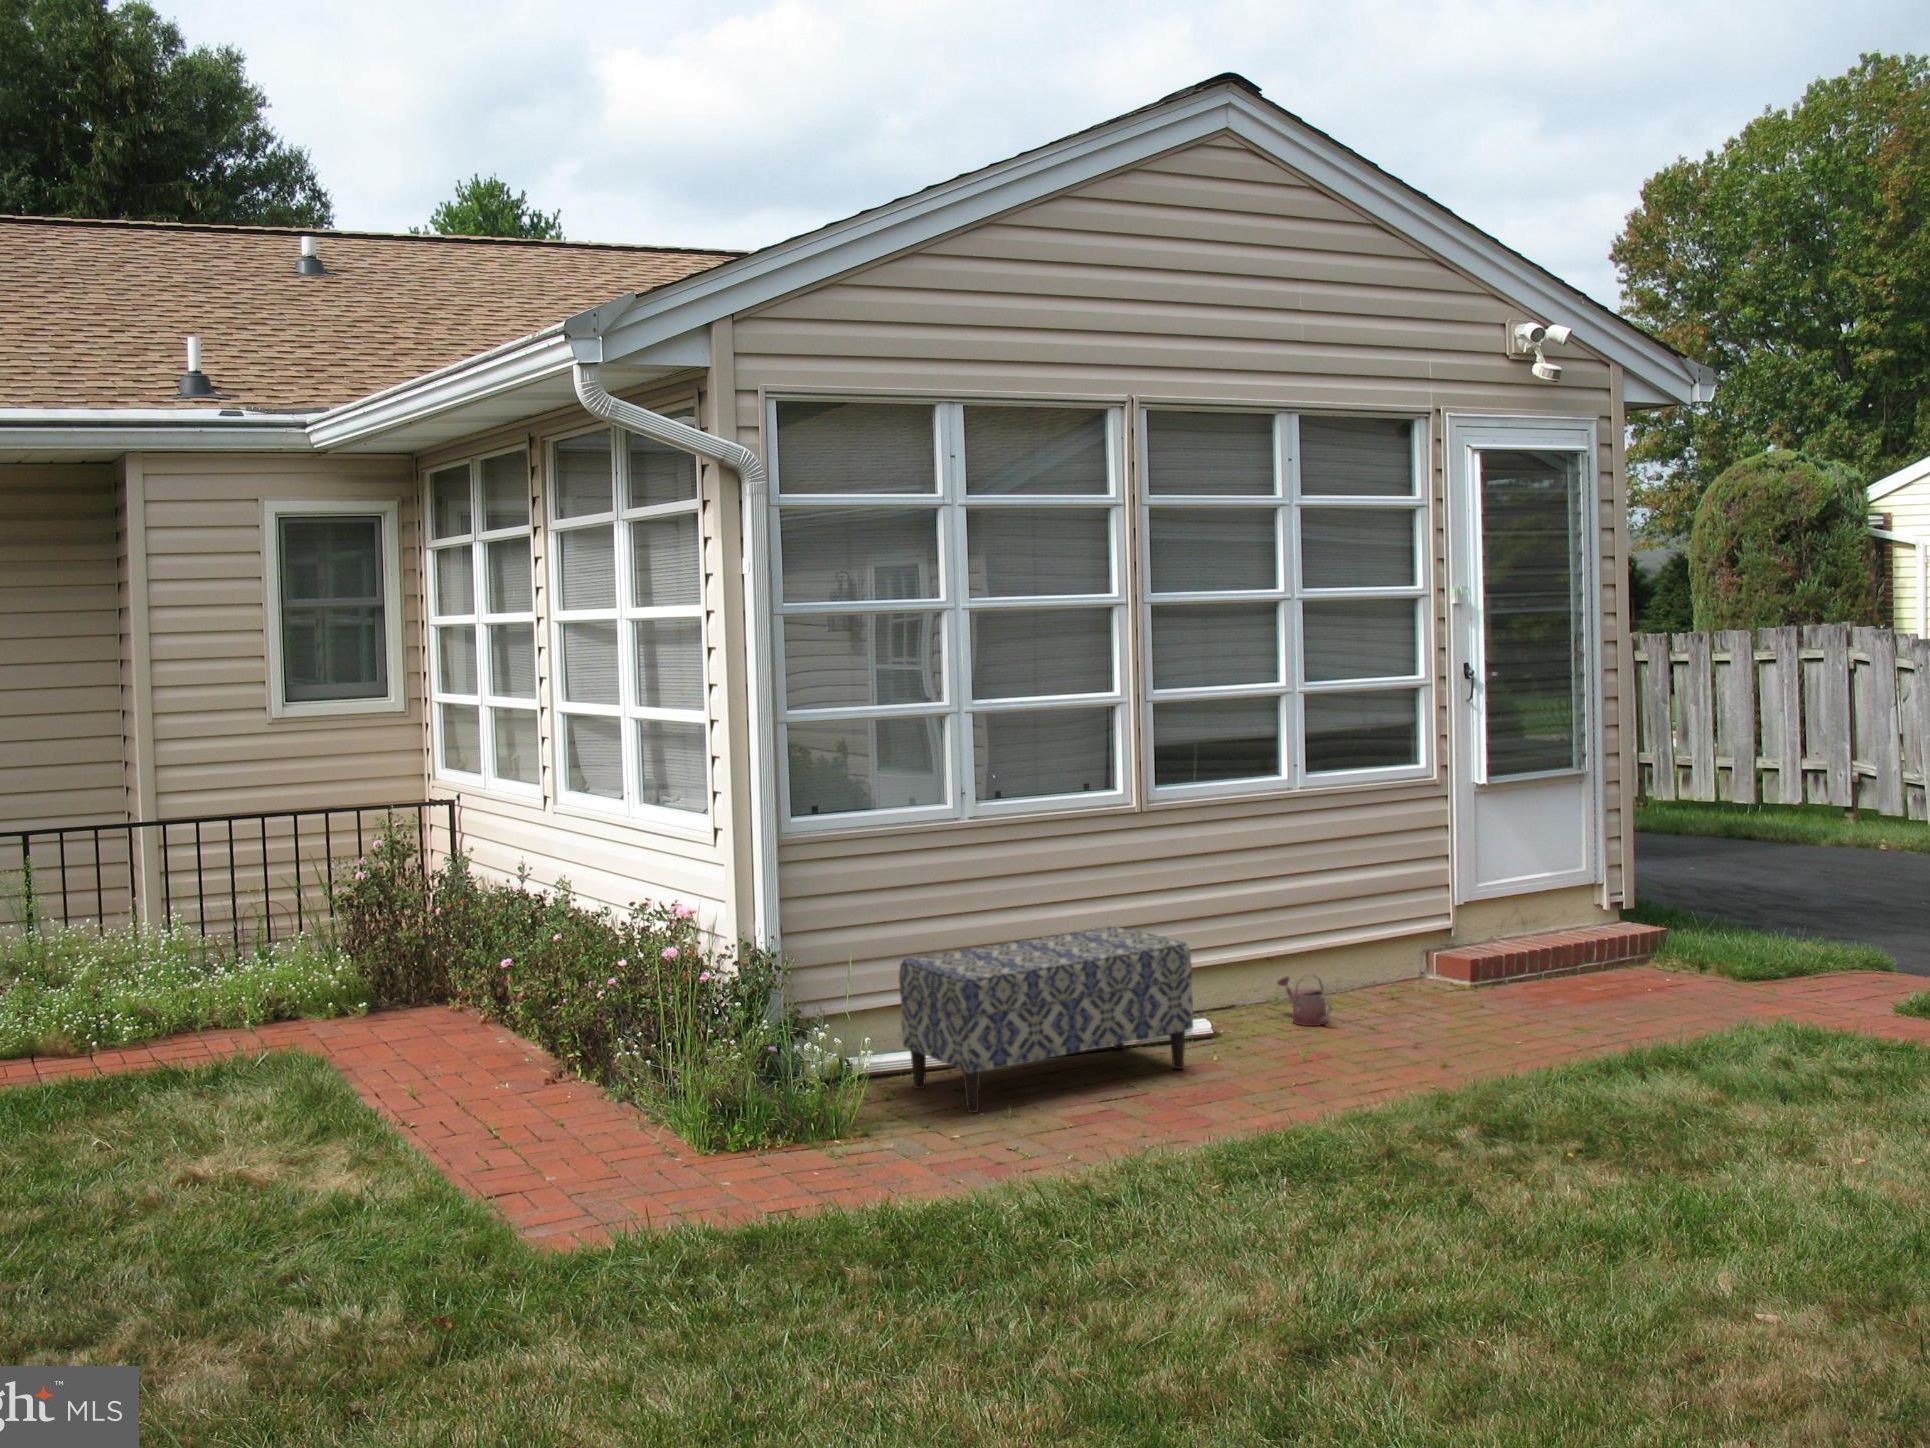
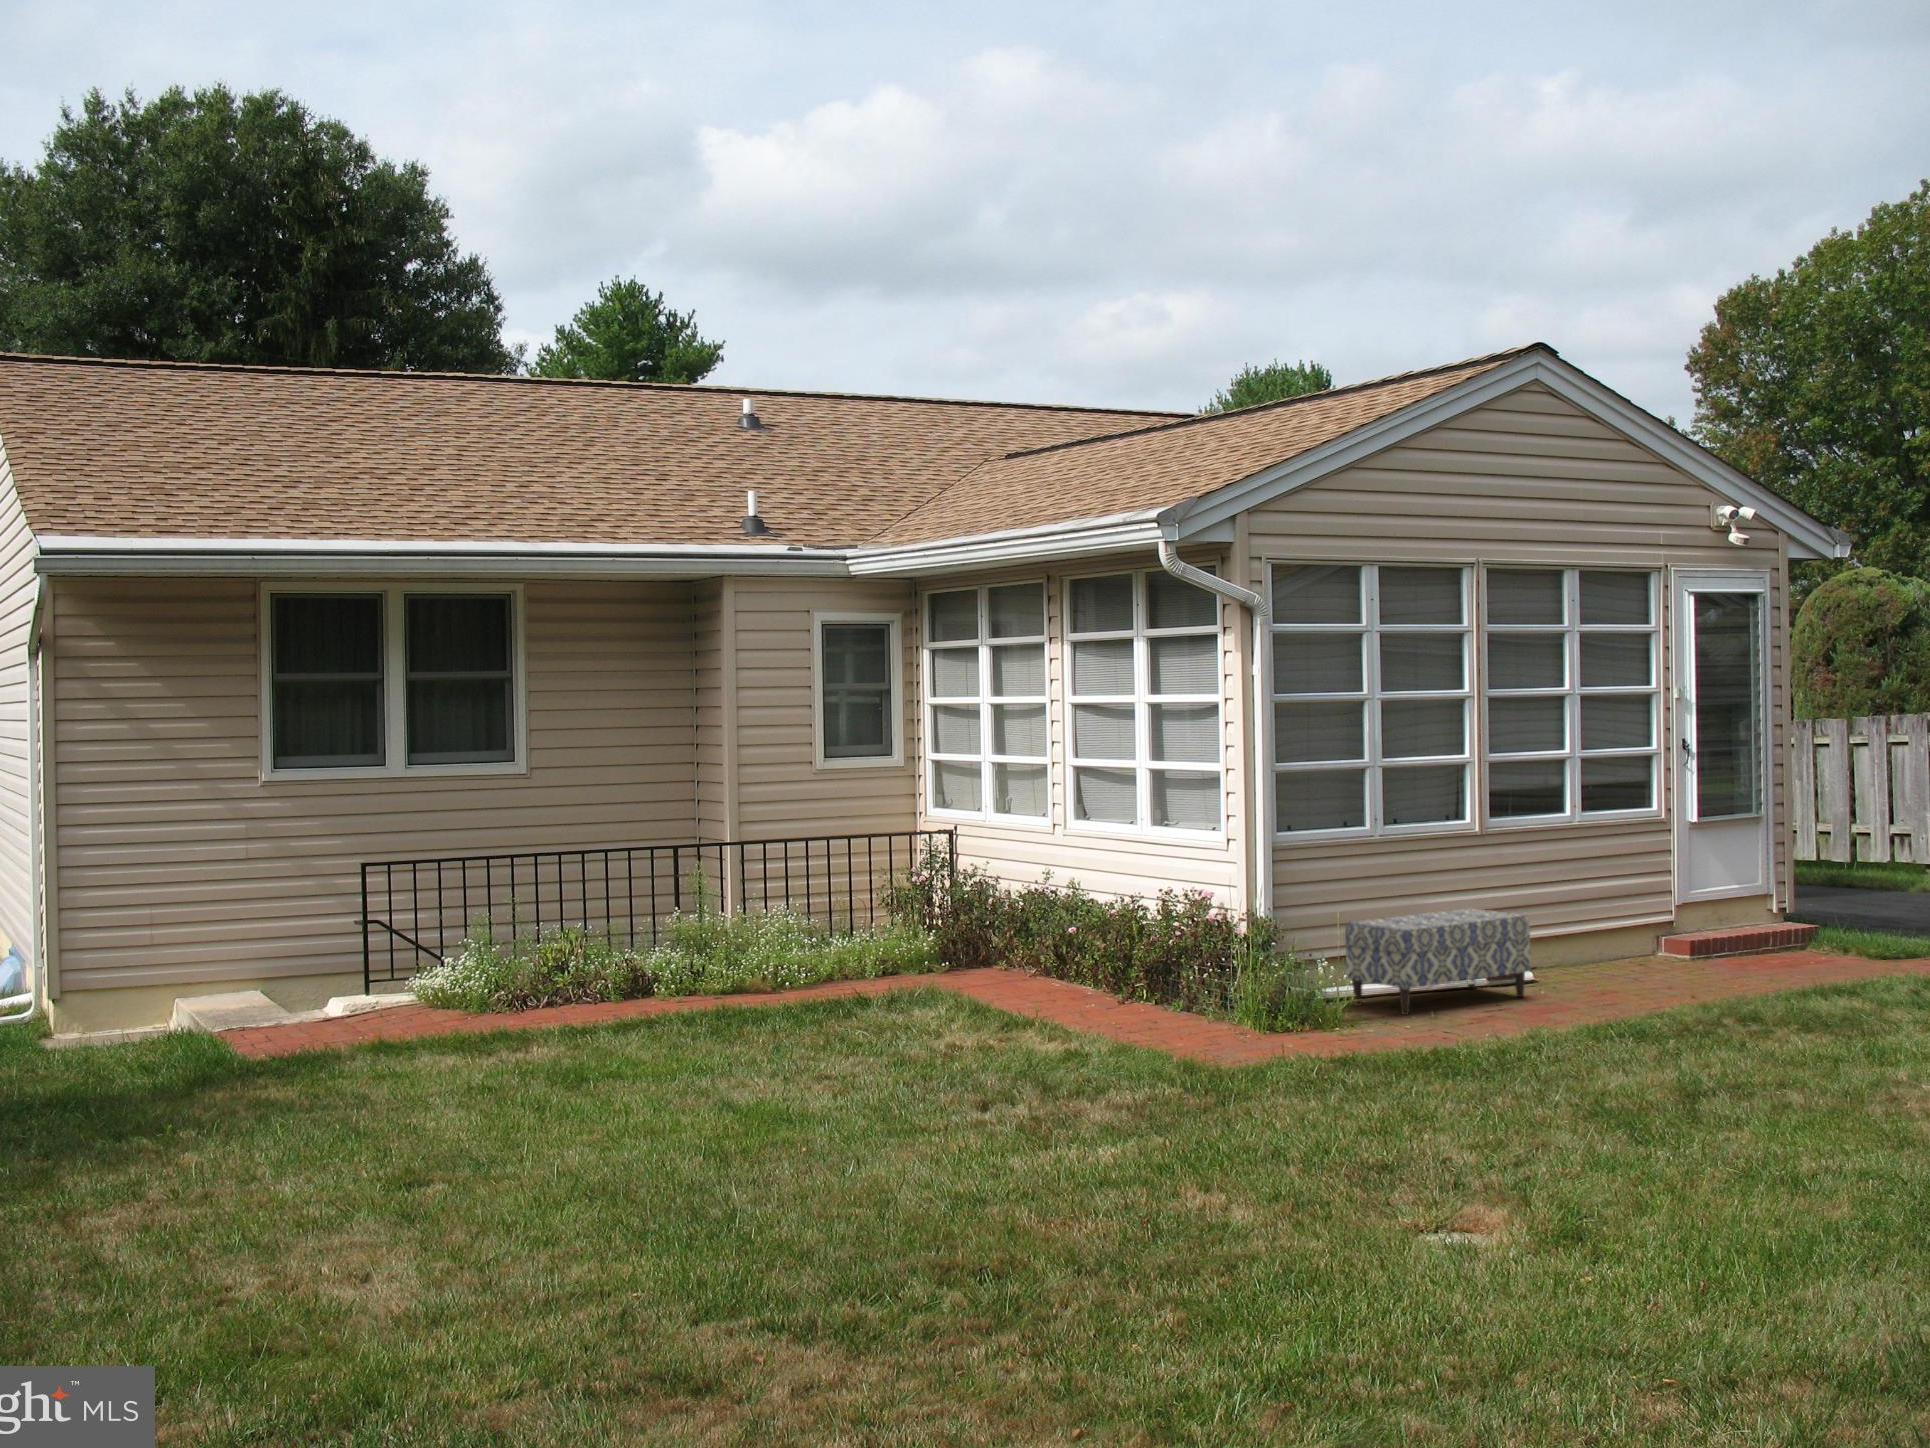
watering can: present [1277,974,1332,1026] -> none [1565,945,1607,979]

